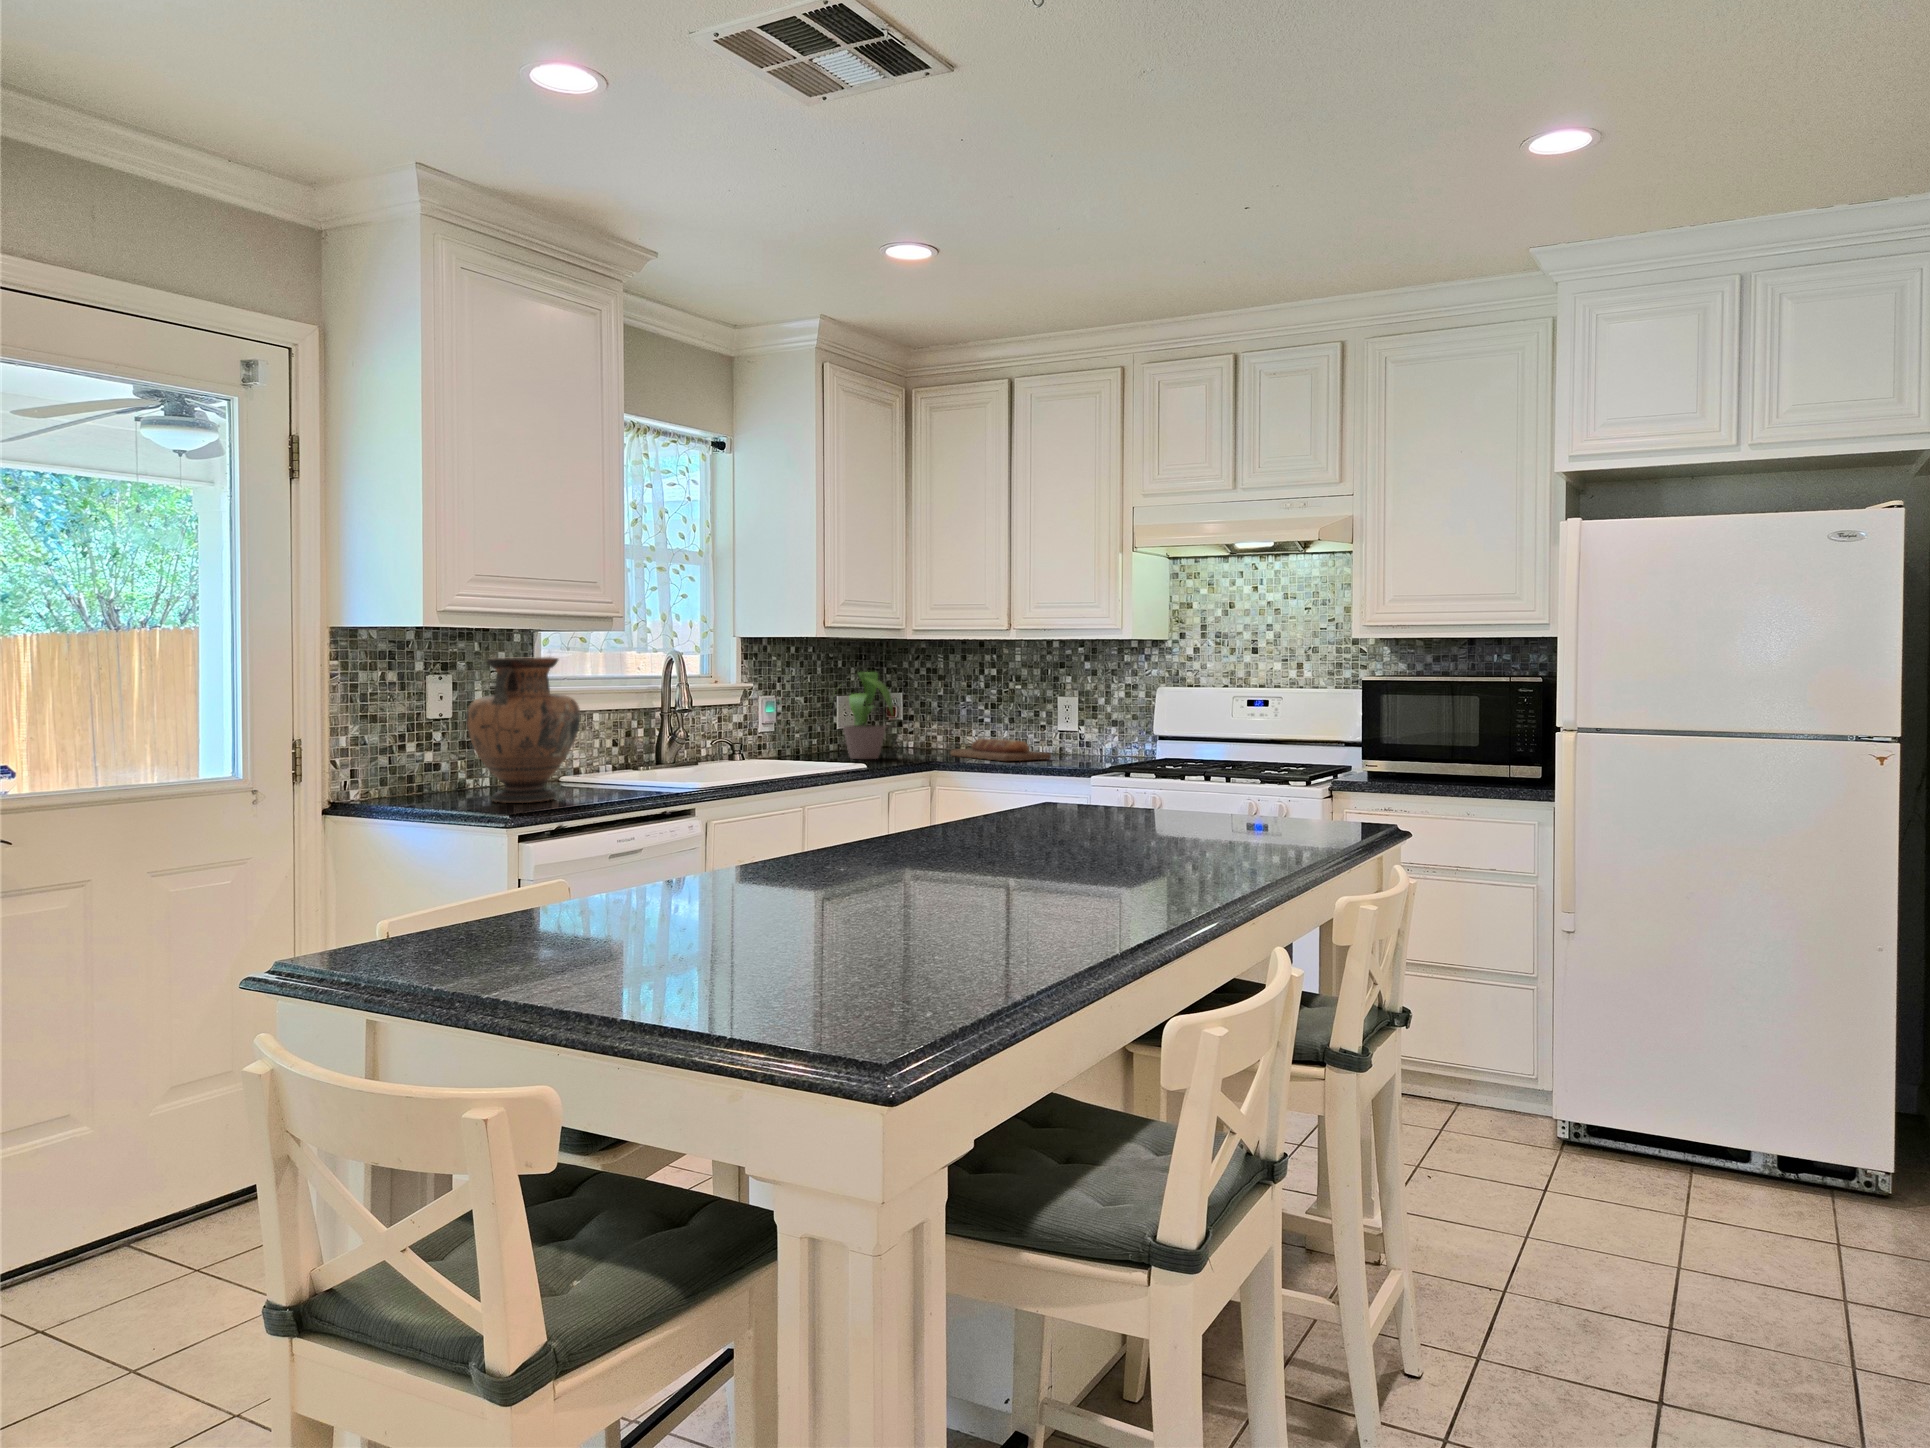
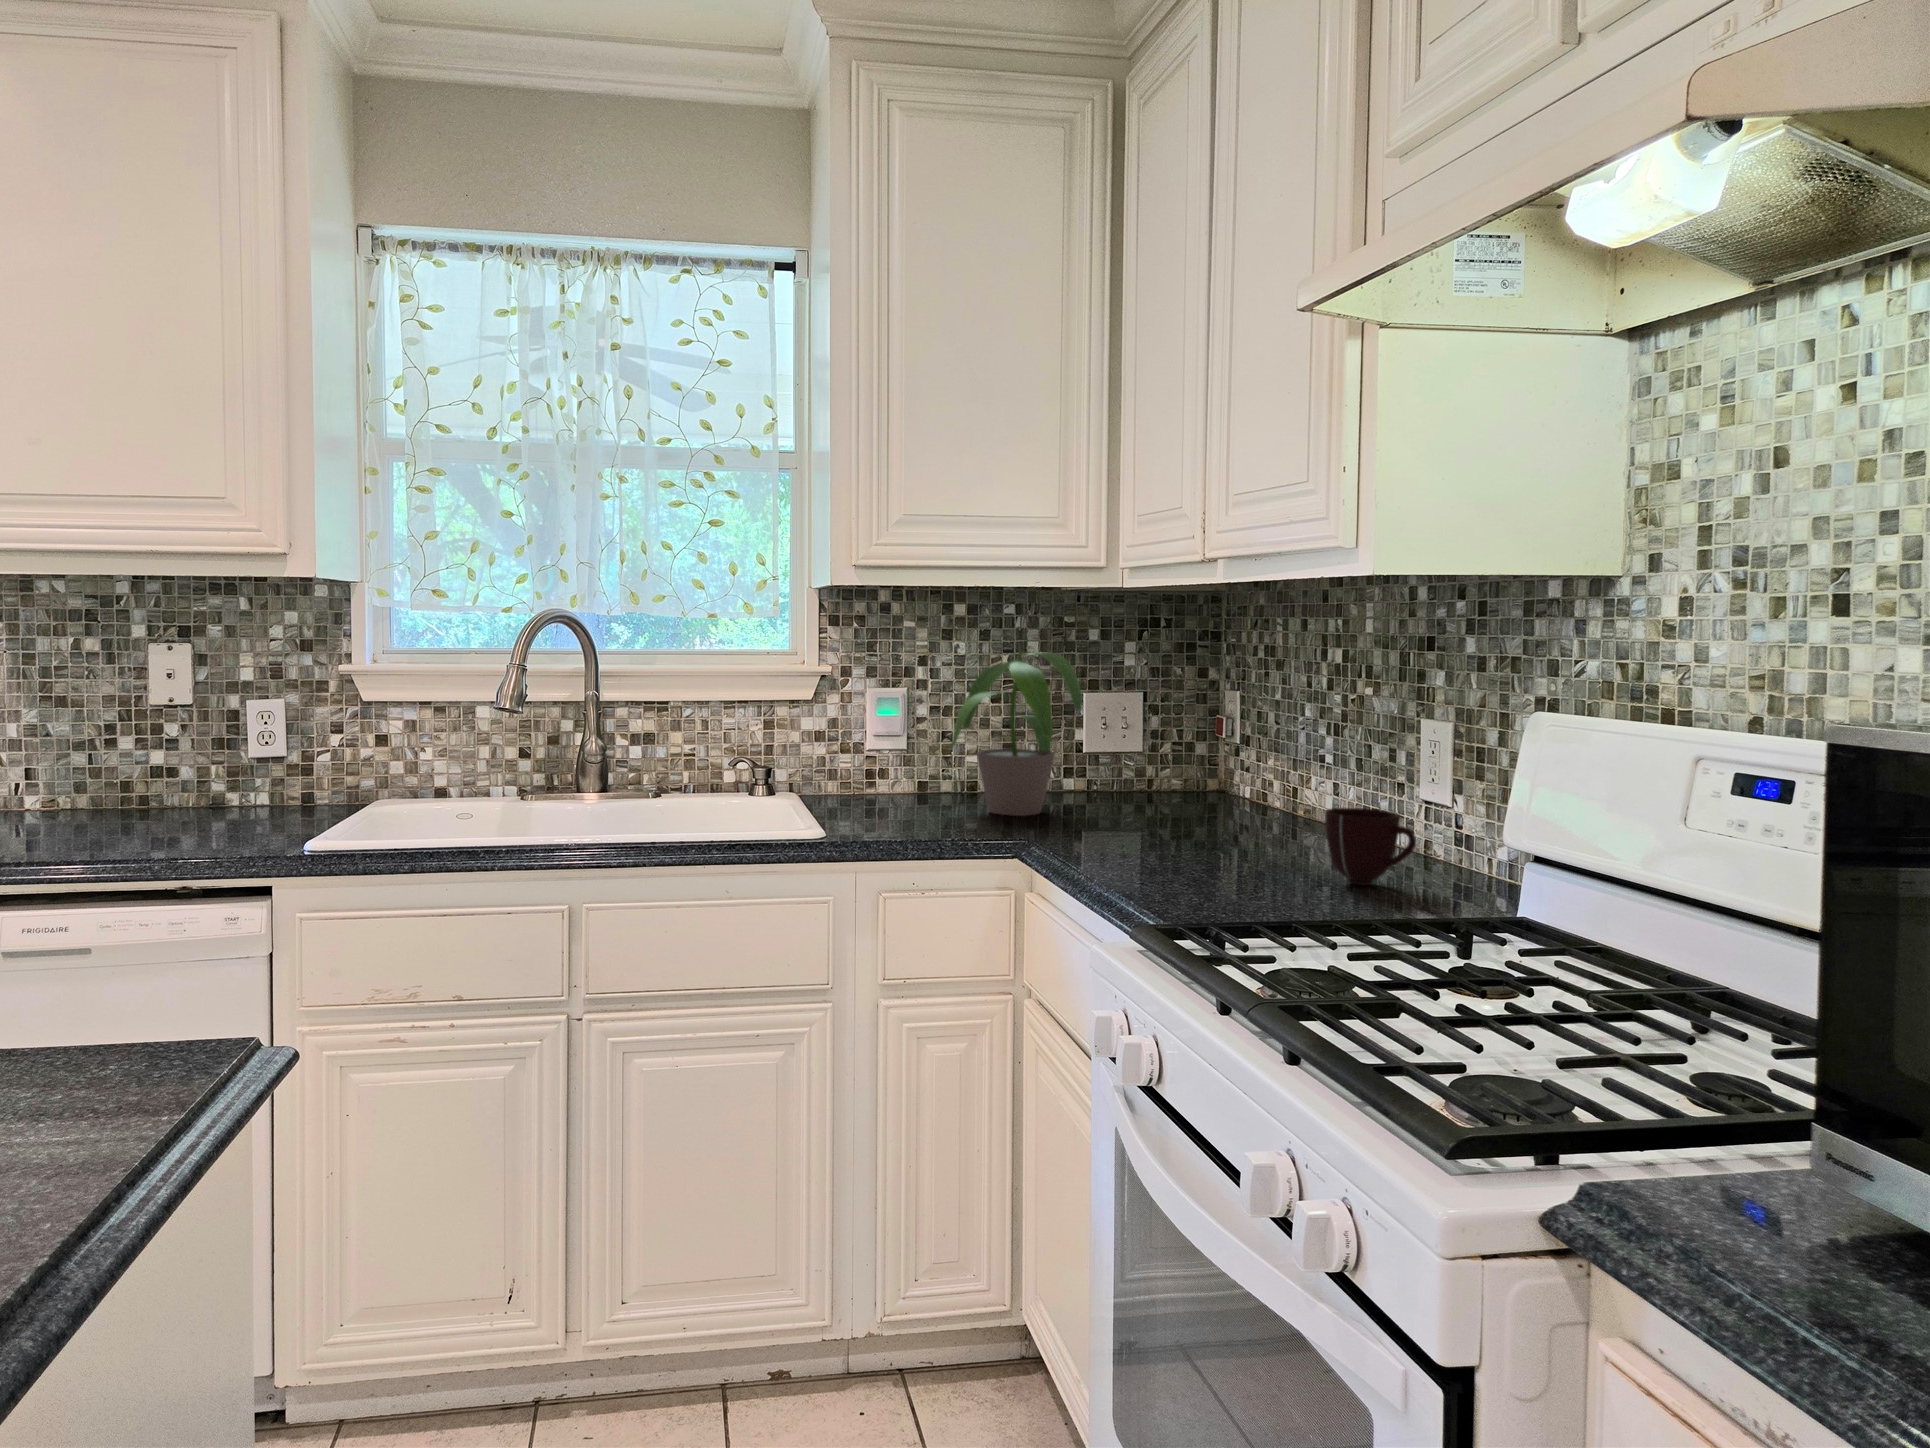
vase: present [466,657,580,803] -> none [40,623,220,835]
mug: none [1070,731,1108,761] -> present [1325,808,1416,885]
bread loaf: present [951,739,1051,761] -> none [1172,798,1310,867]

